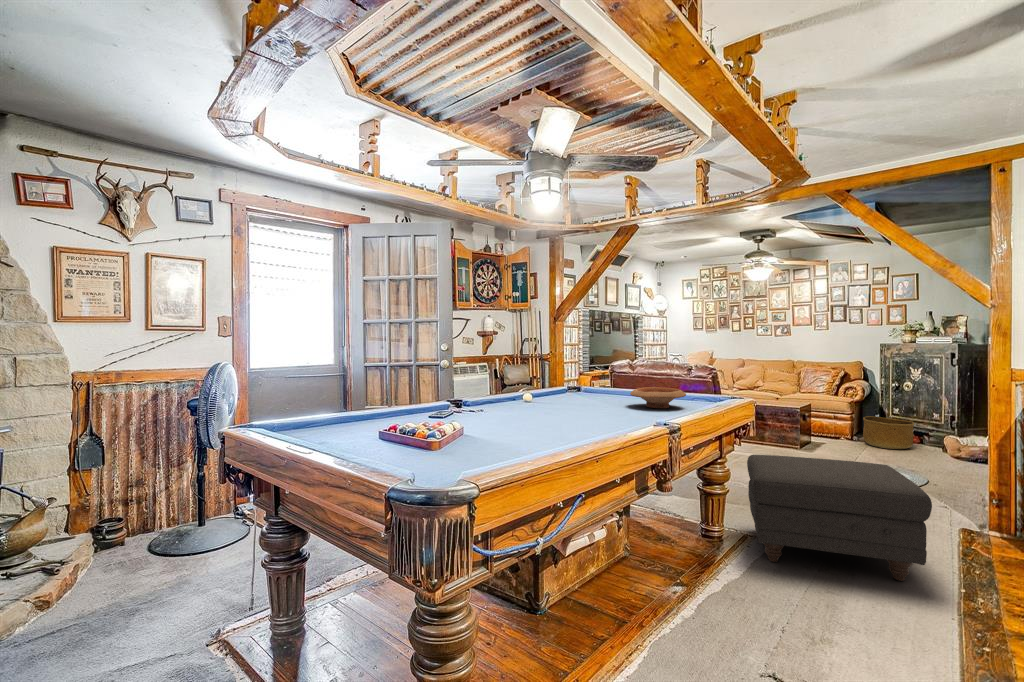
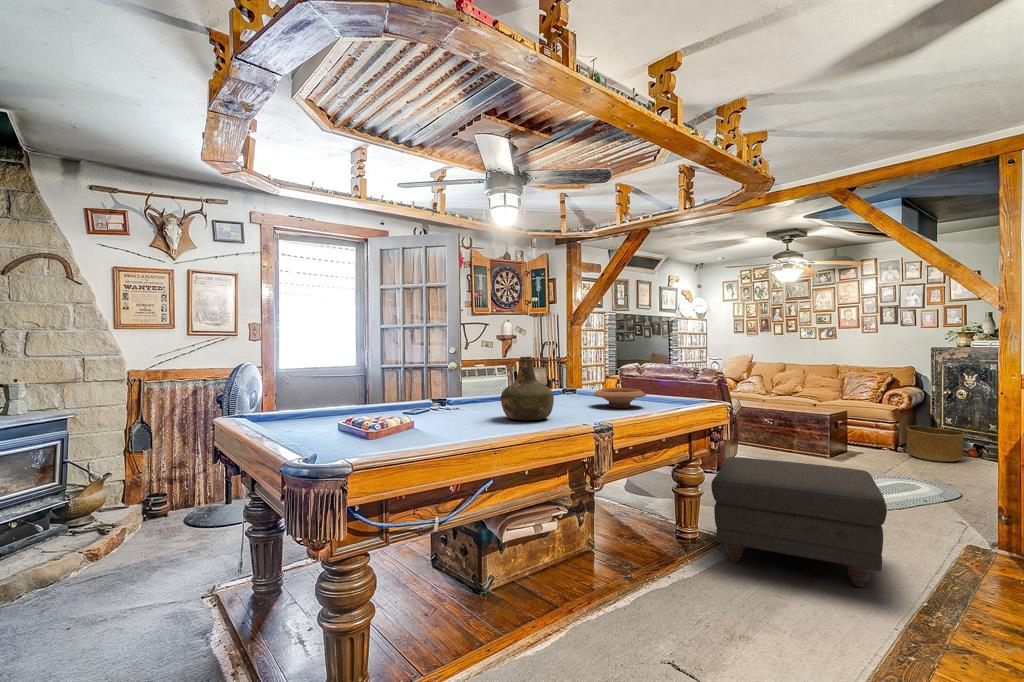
bottle: none [557,356,616,426] -> present [501,356,554,420]

